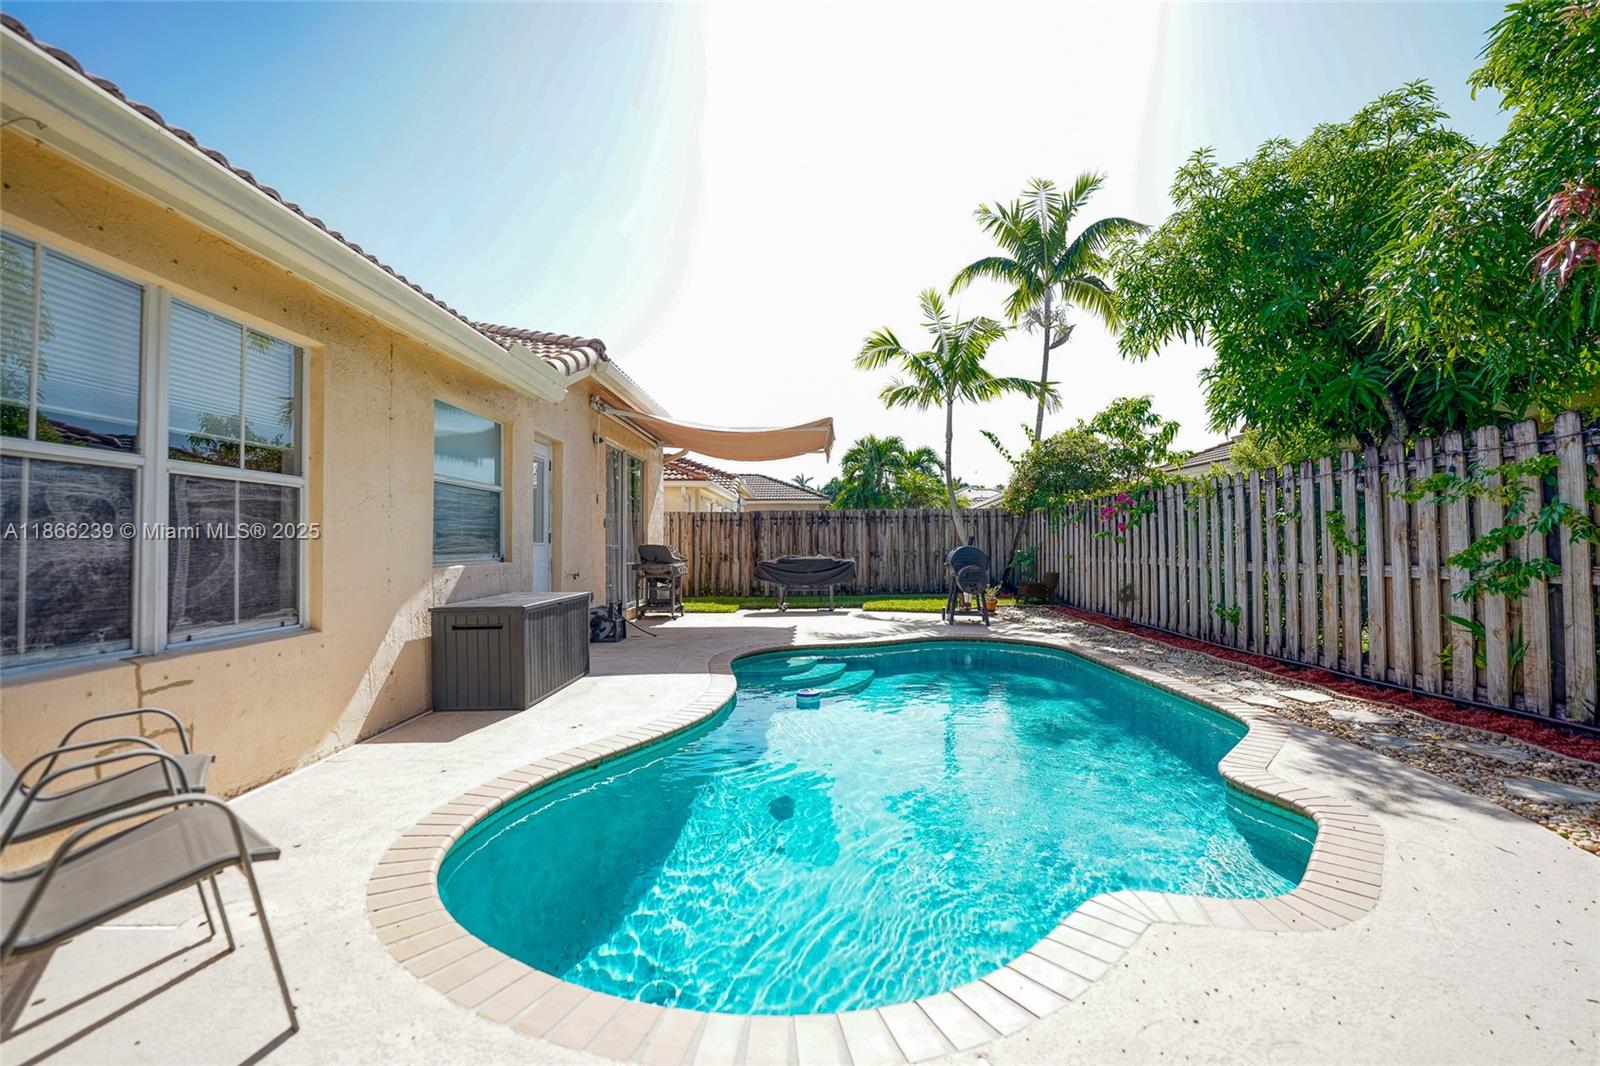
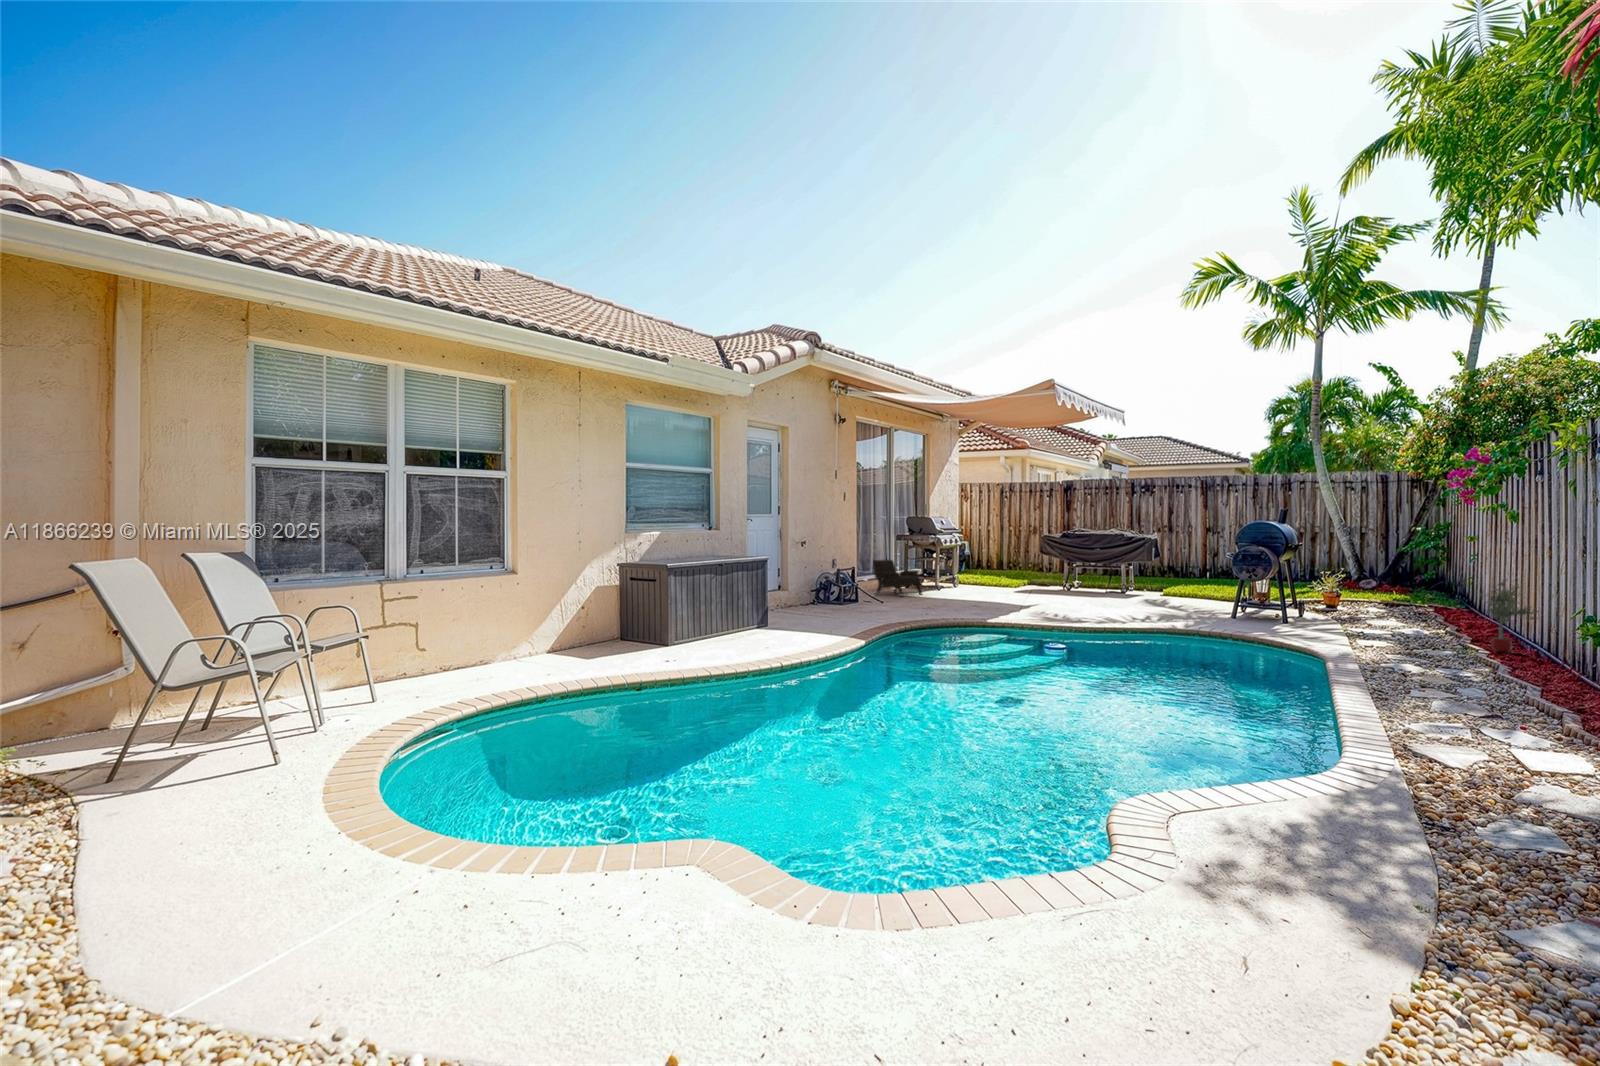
armchair: present [1015,572,1060,605] -> present [873,560,922,597]

